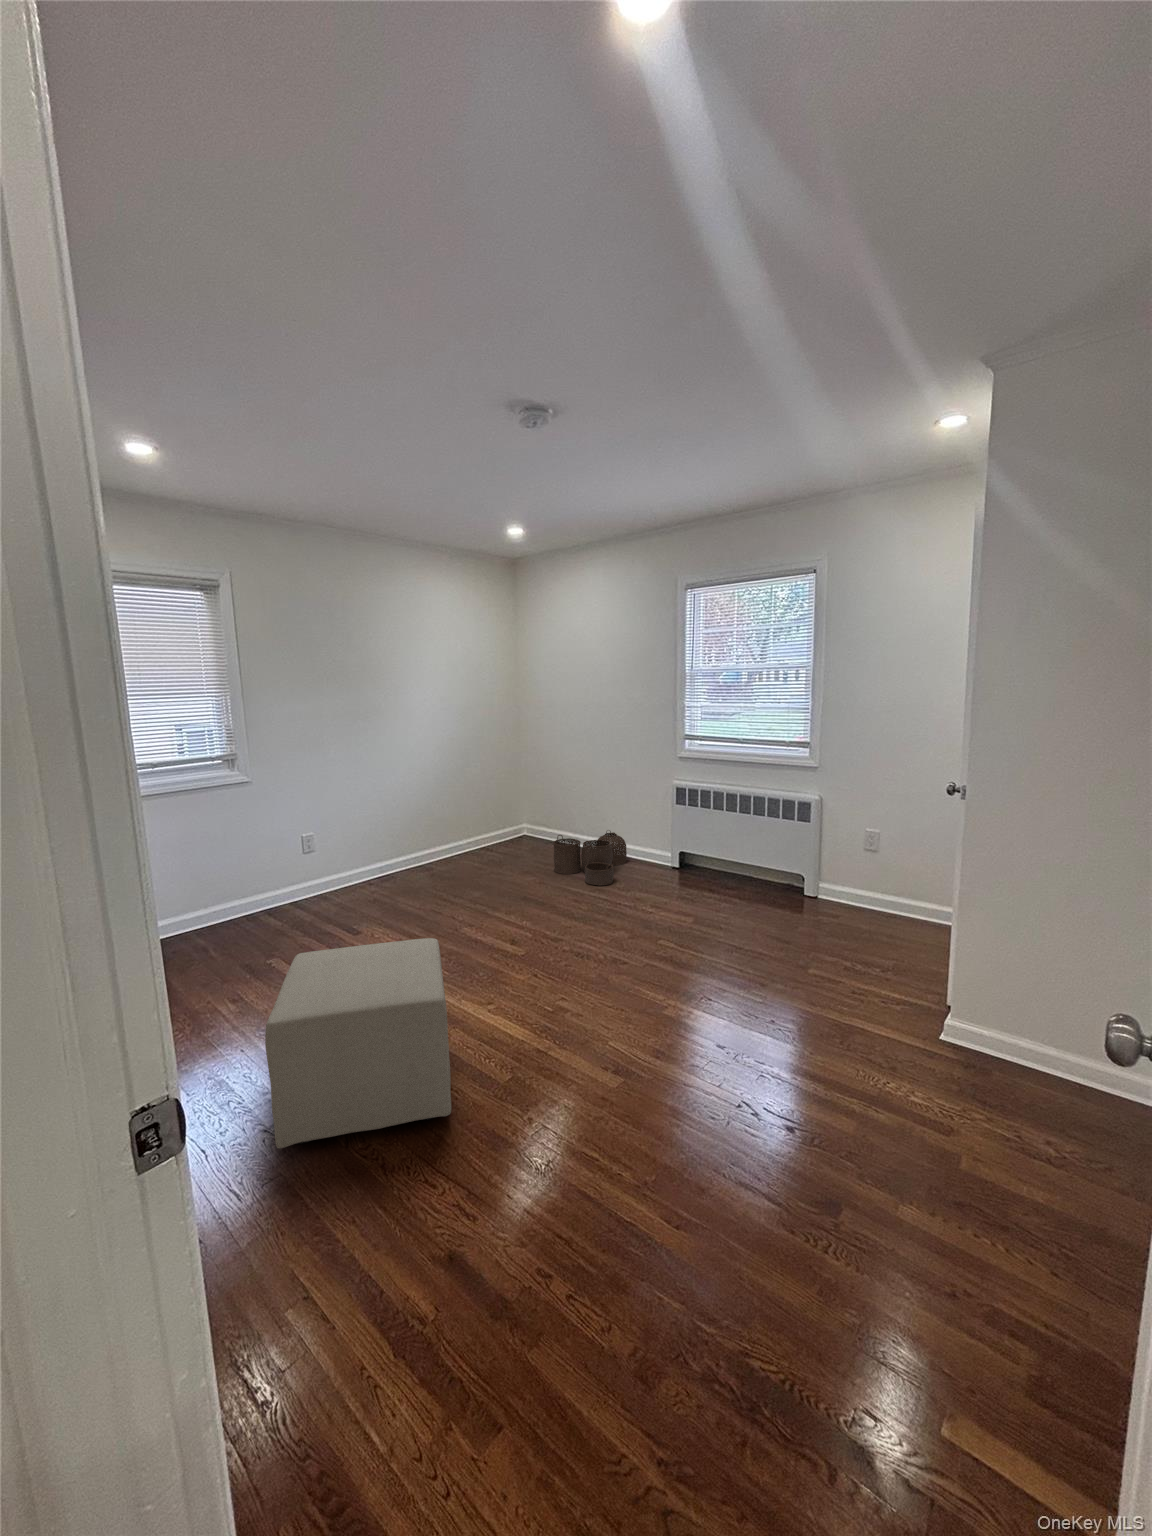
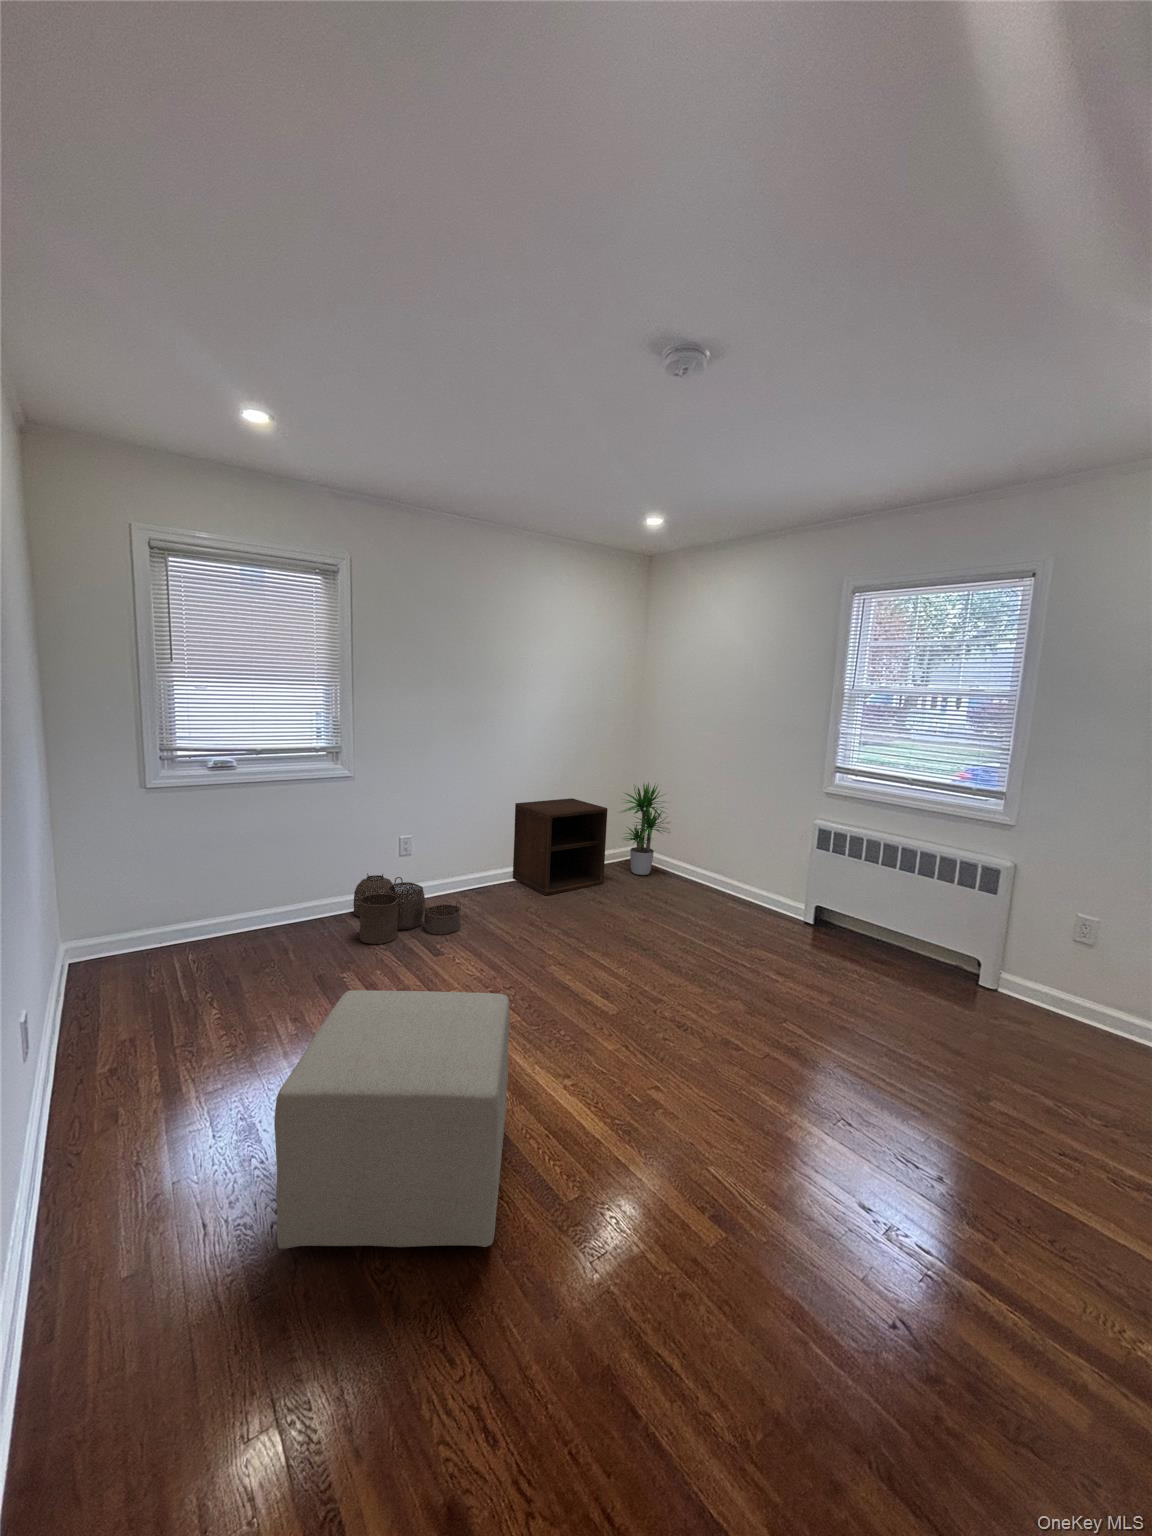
potted plant: none [503,762,556,848] -> present [621,782,669,875]
nightstand: none [409,785,498,875] -> present [513,798,607,895]
woven basket: present [553,831,627,886] -> present [353,873,461,944]

